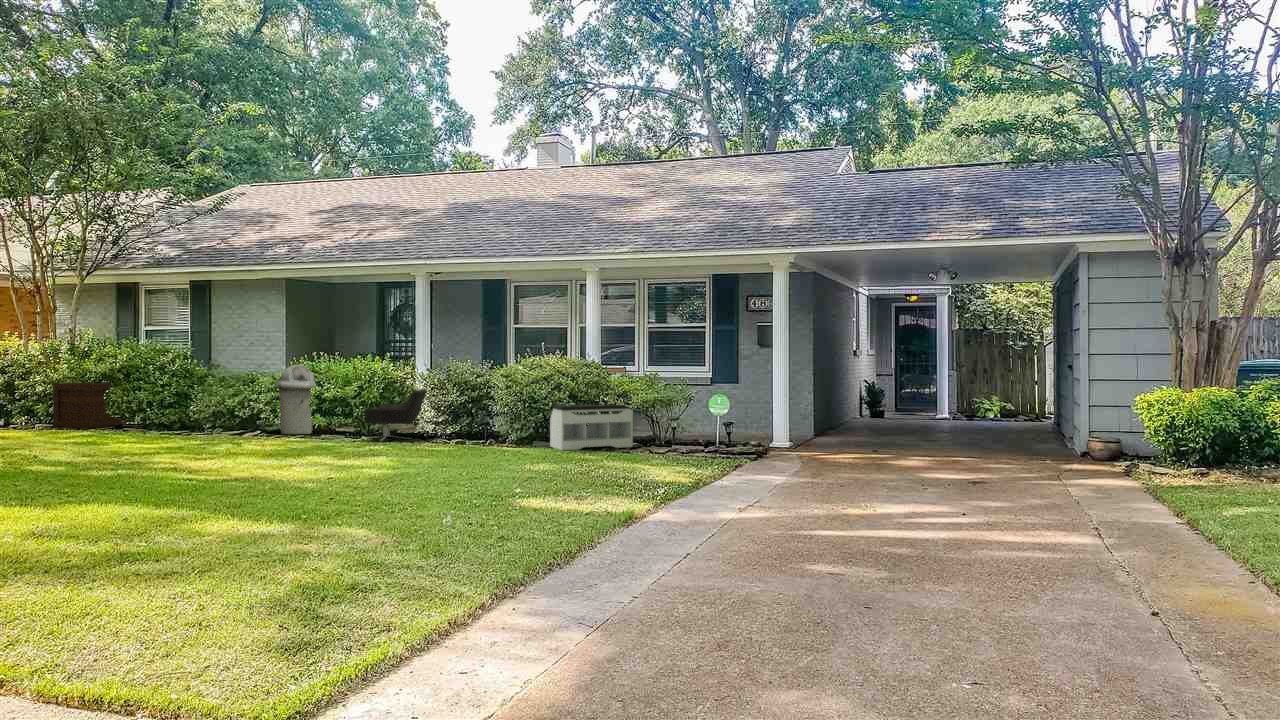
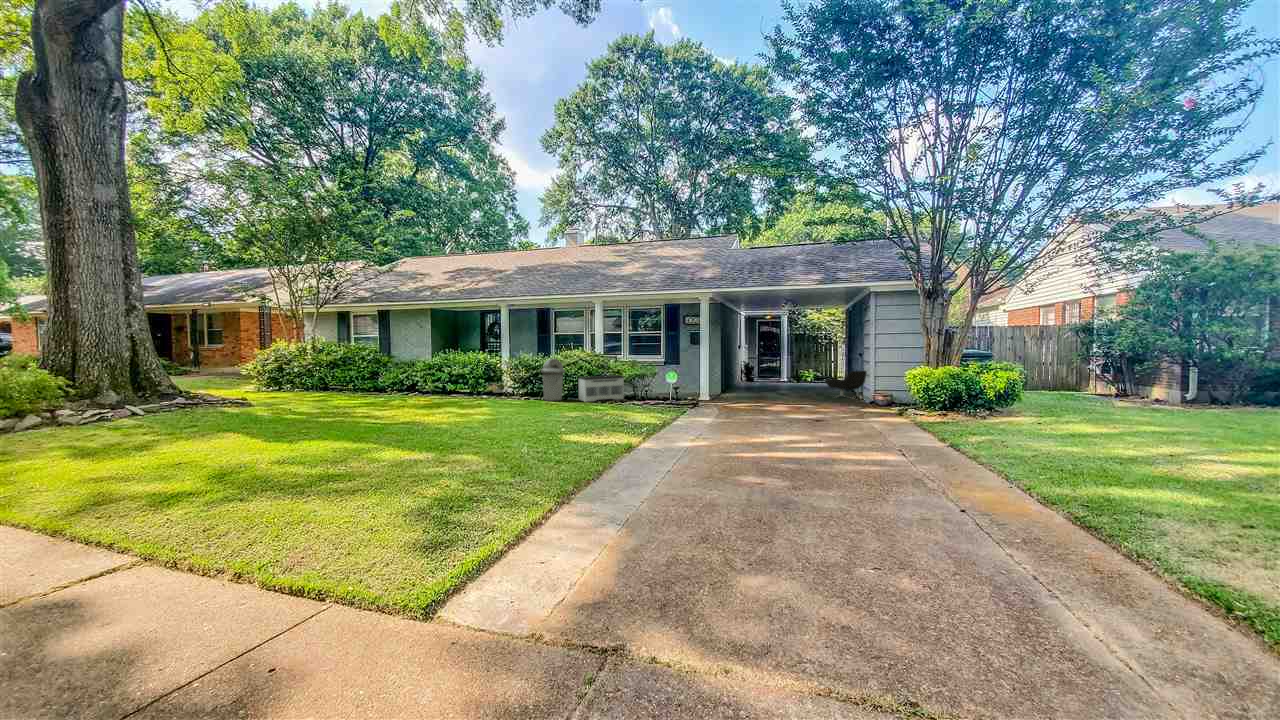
trash can: present [276,365,316,434] -> present [541,358,565,401]
wooden crate: present [53,381,124,429] -> none [299,367,341,394]
lounge chair: present [364,389,426,441] -> present [825,371,866,396]

